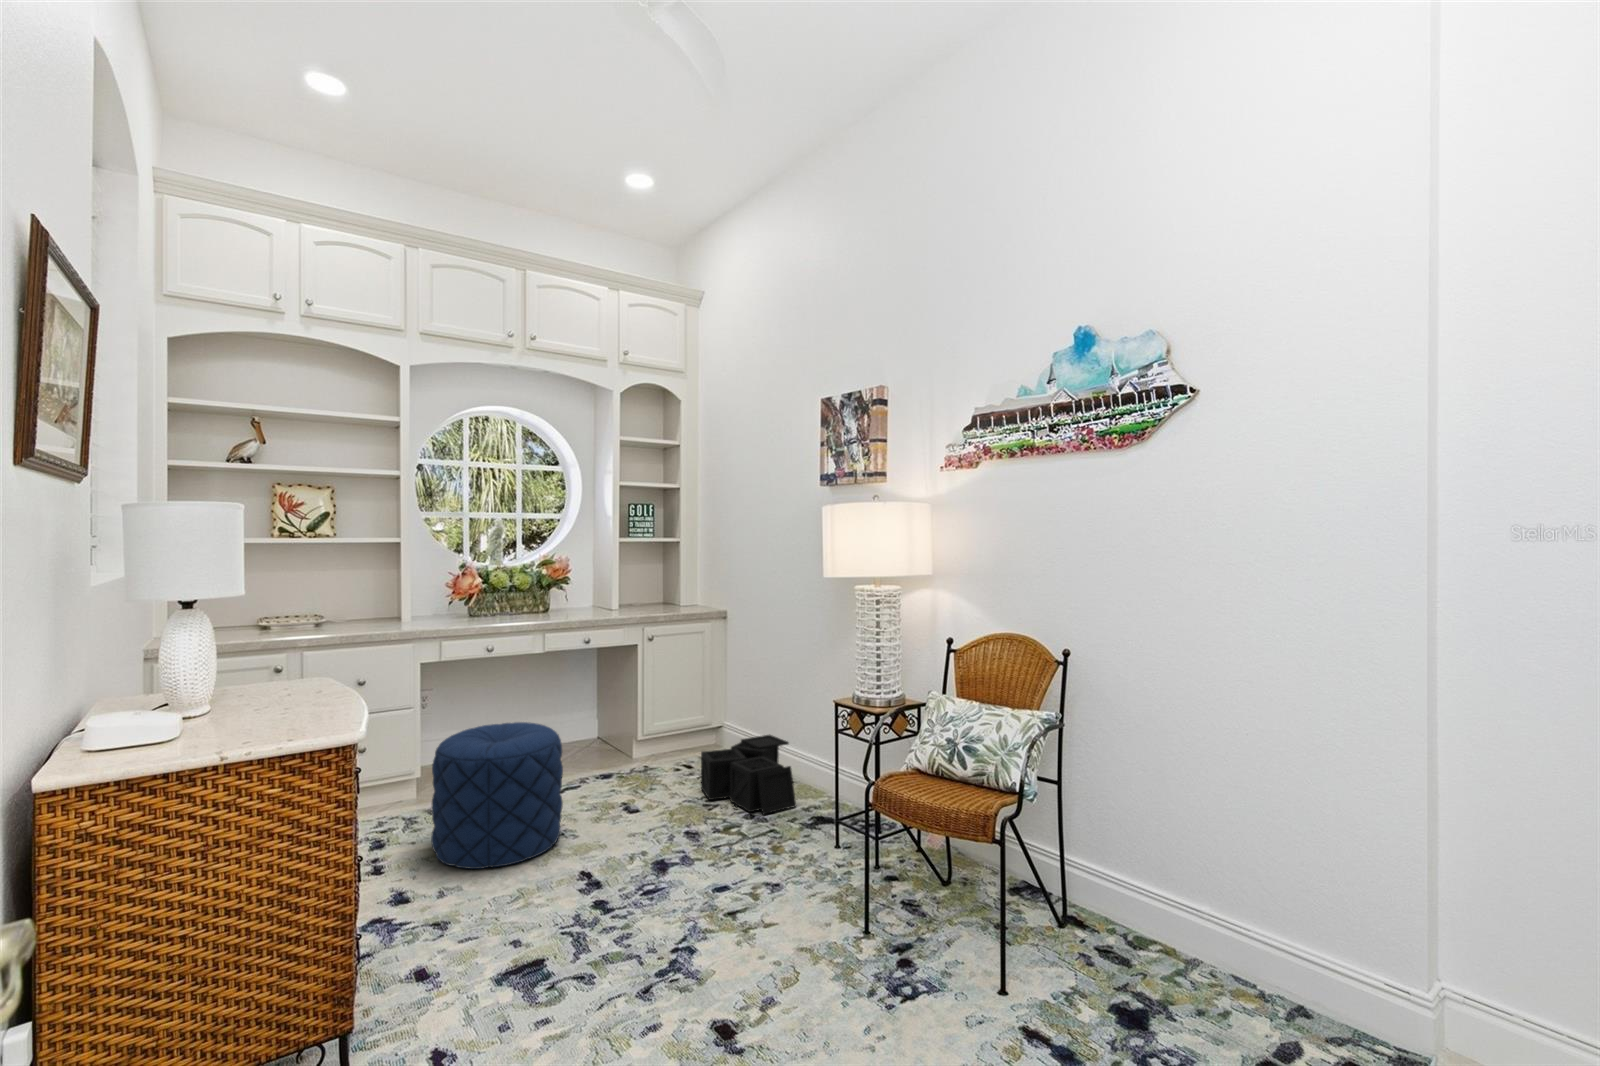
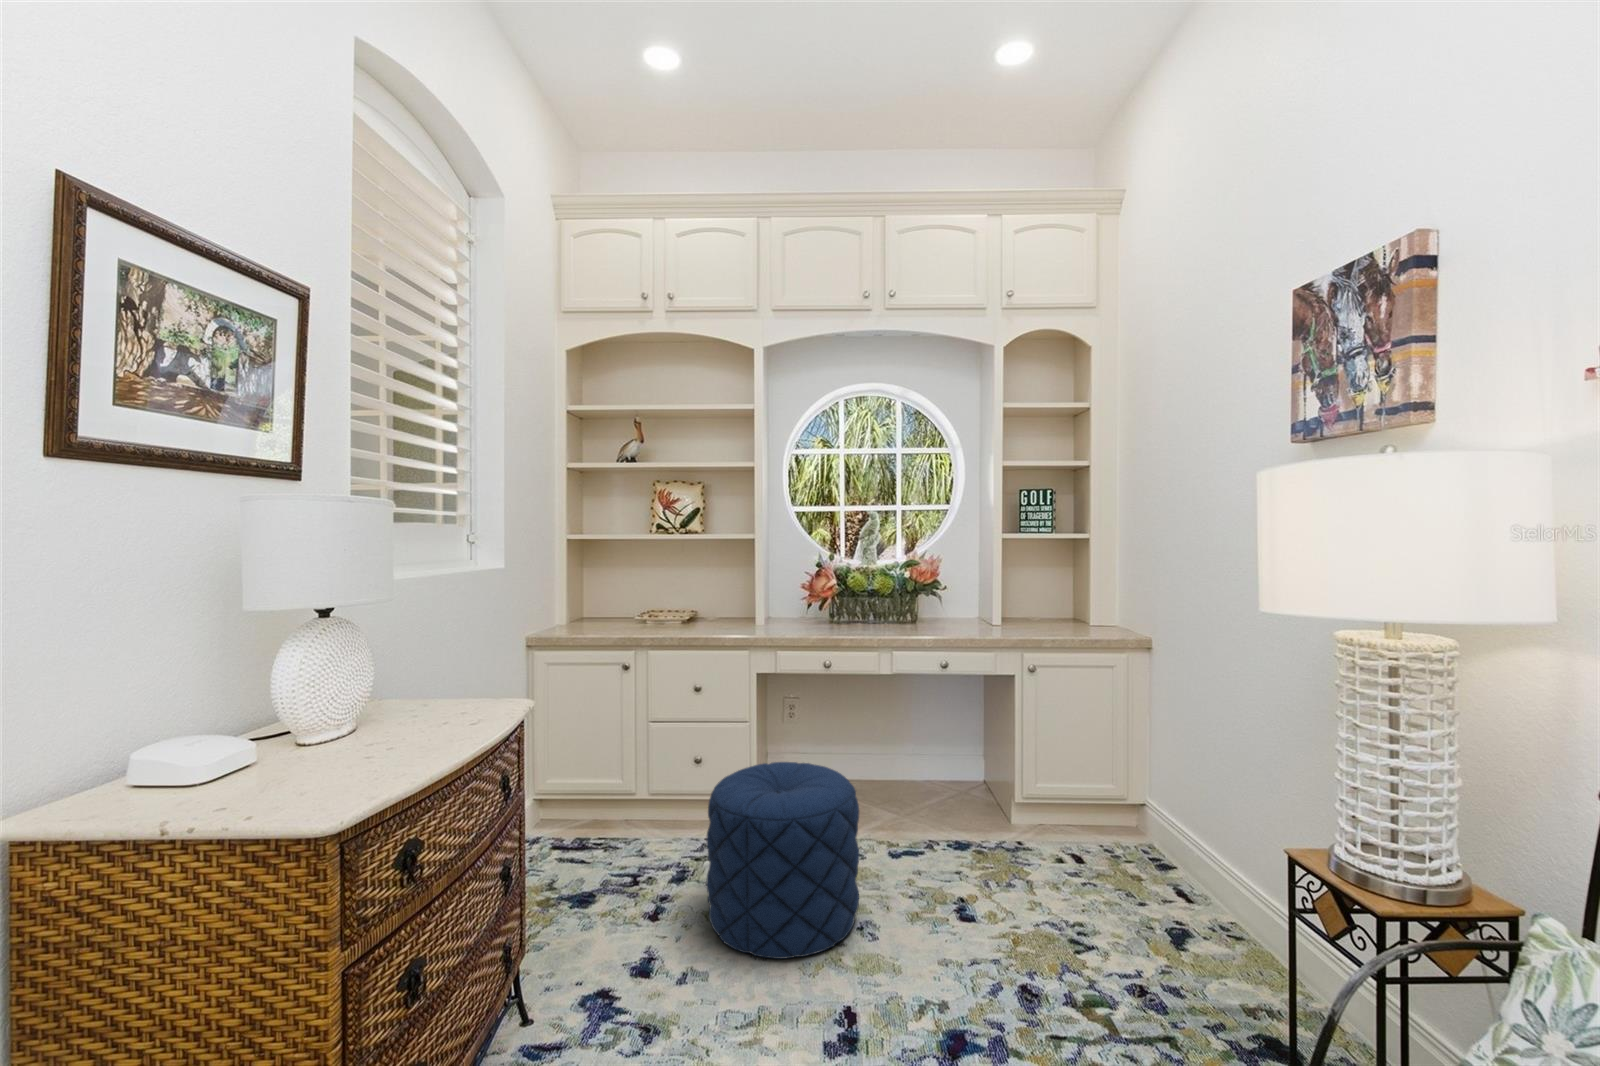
storage bin: present [701,735,796,814] -> none [1079,841,1236,999]

